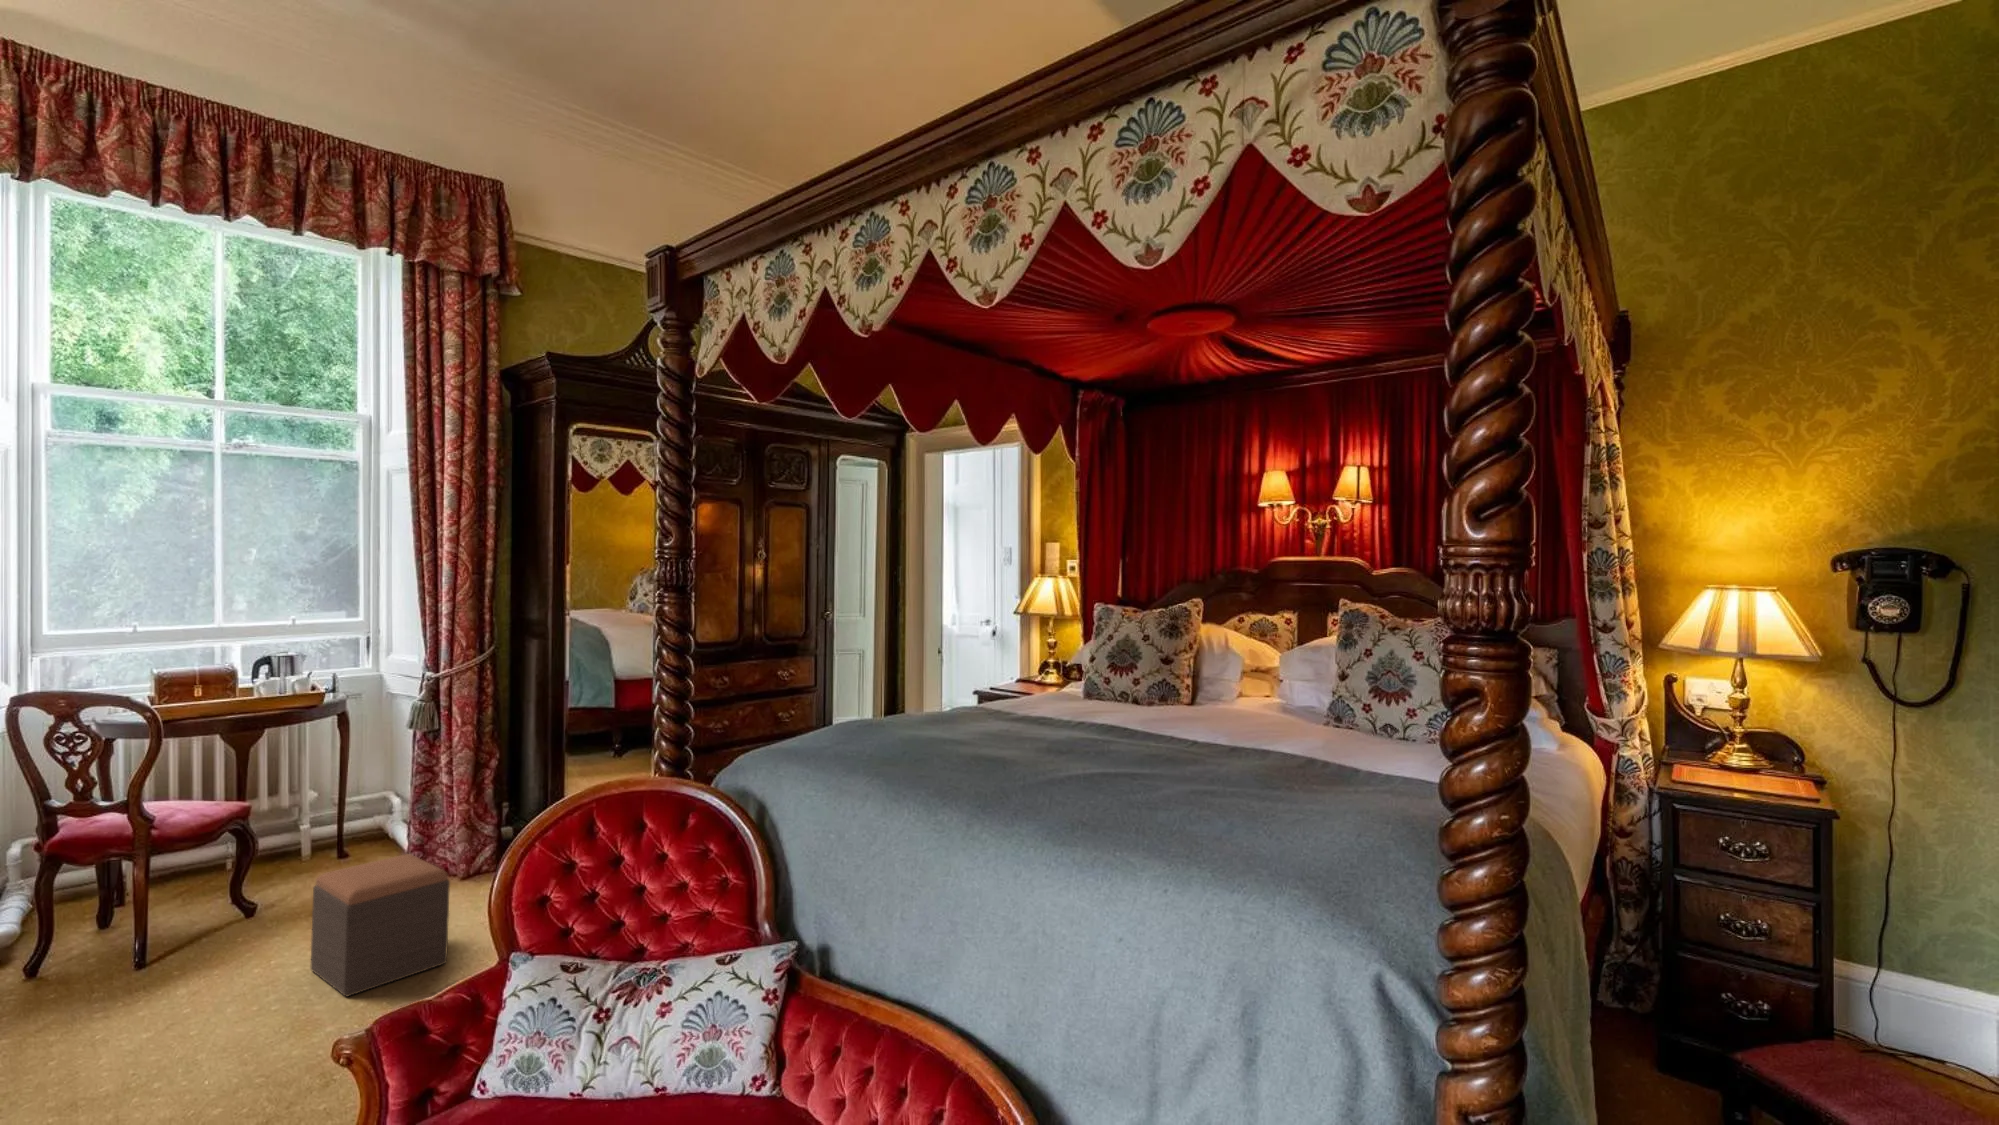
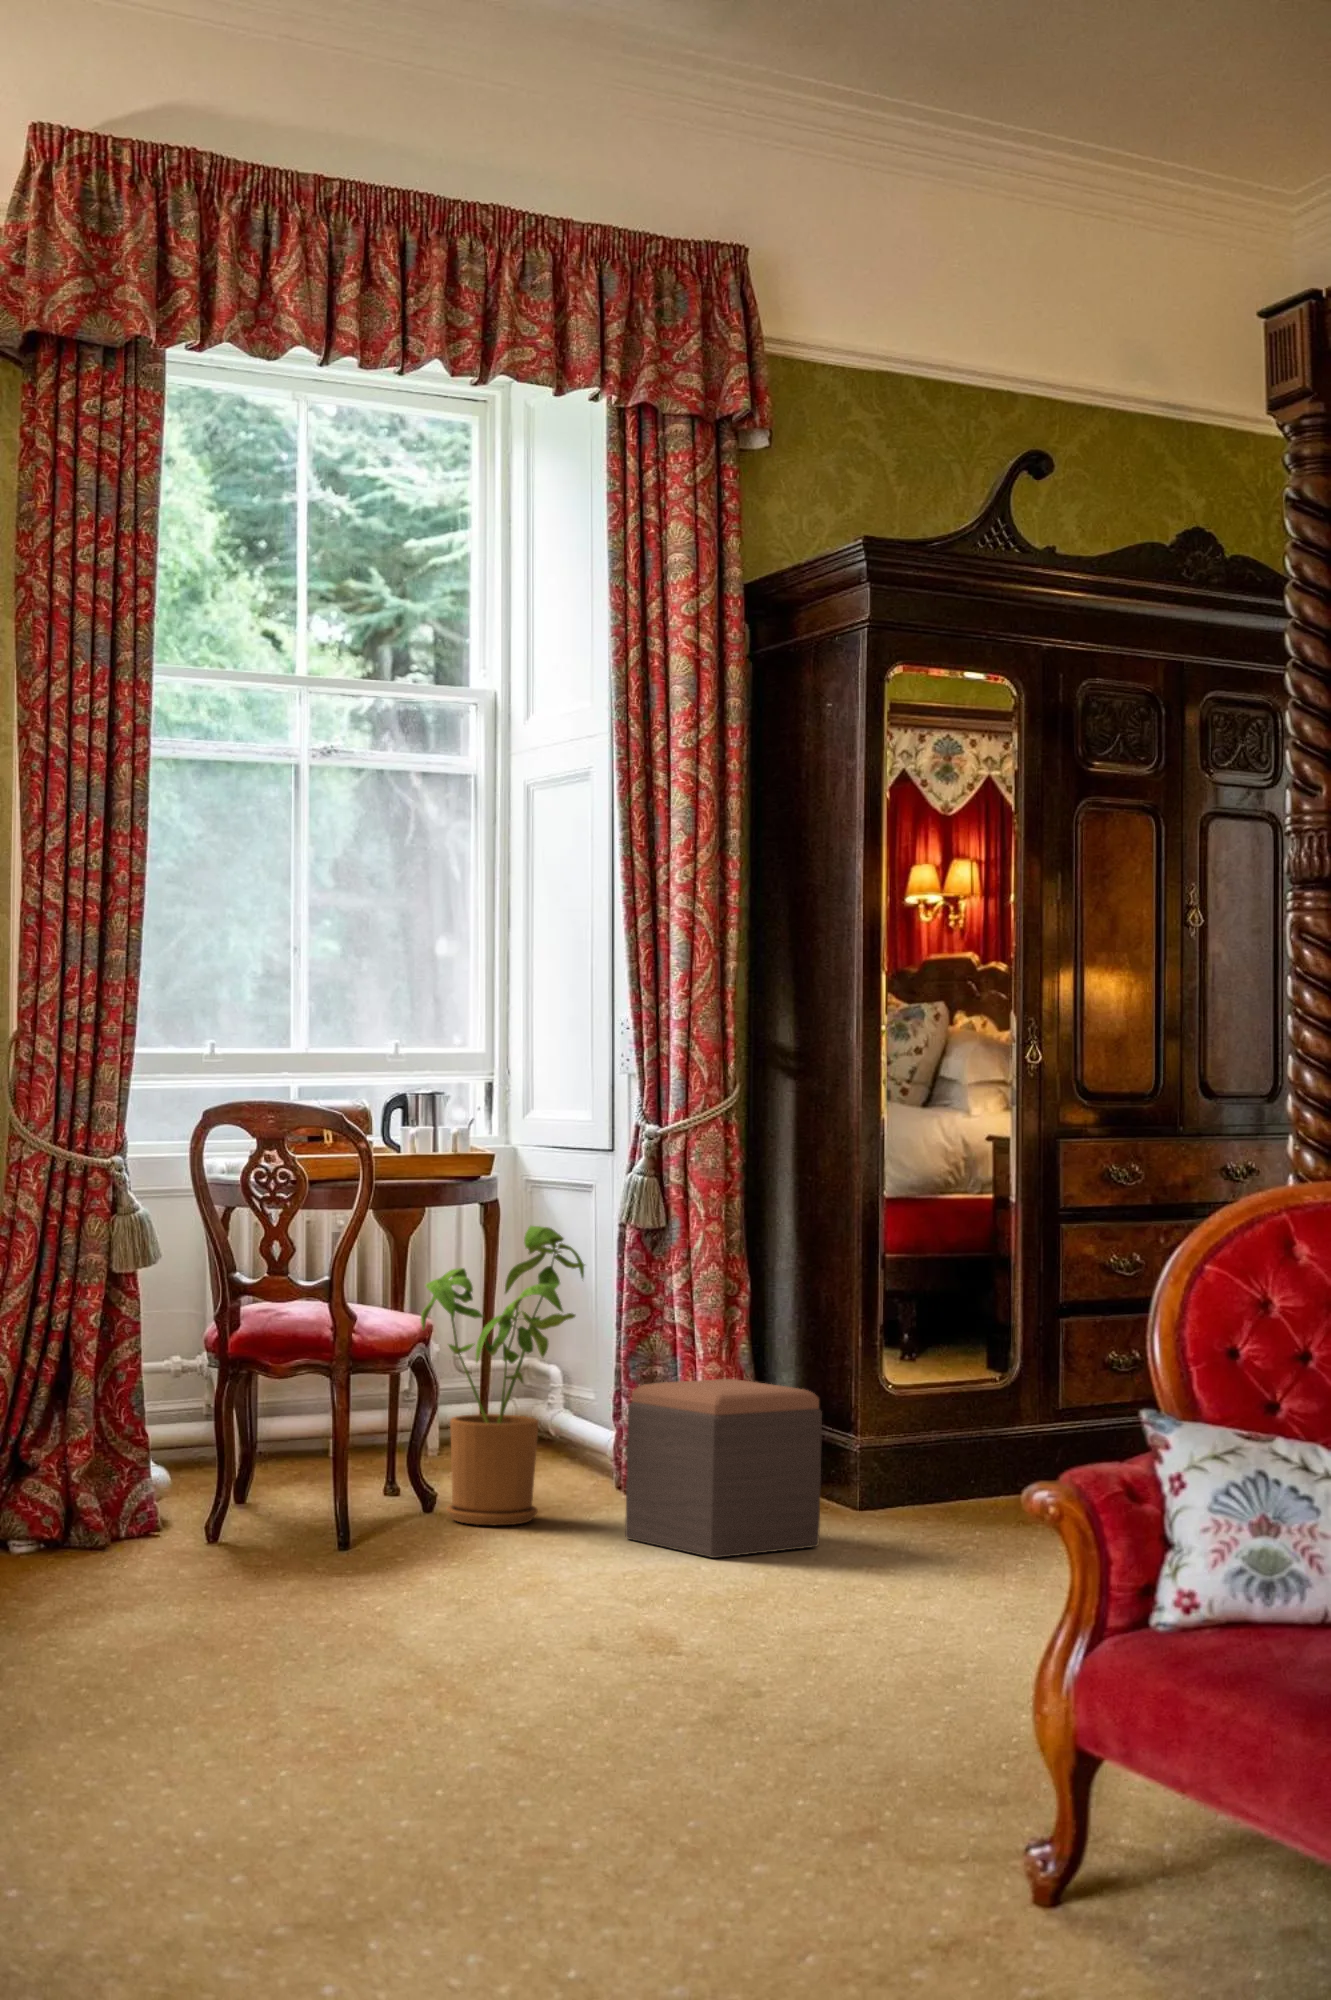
house plant: none [186,764,327,964] -> present [421,1226,585,1525]

